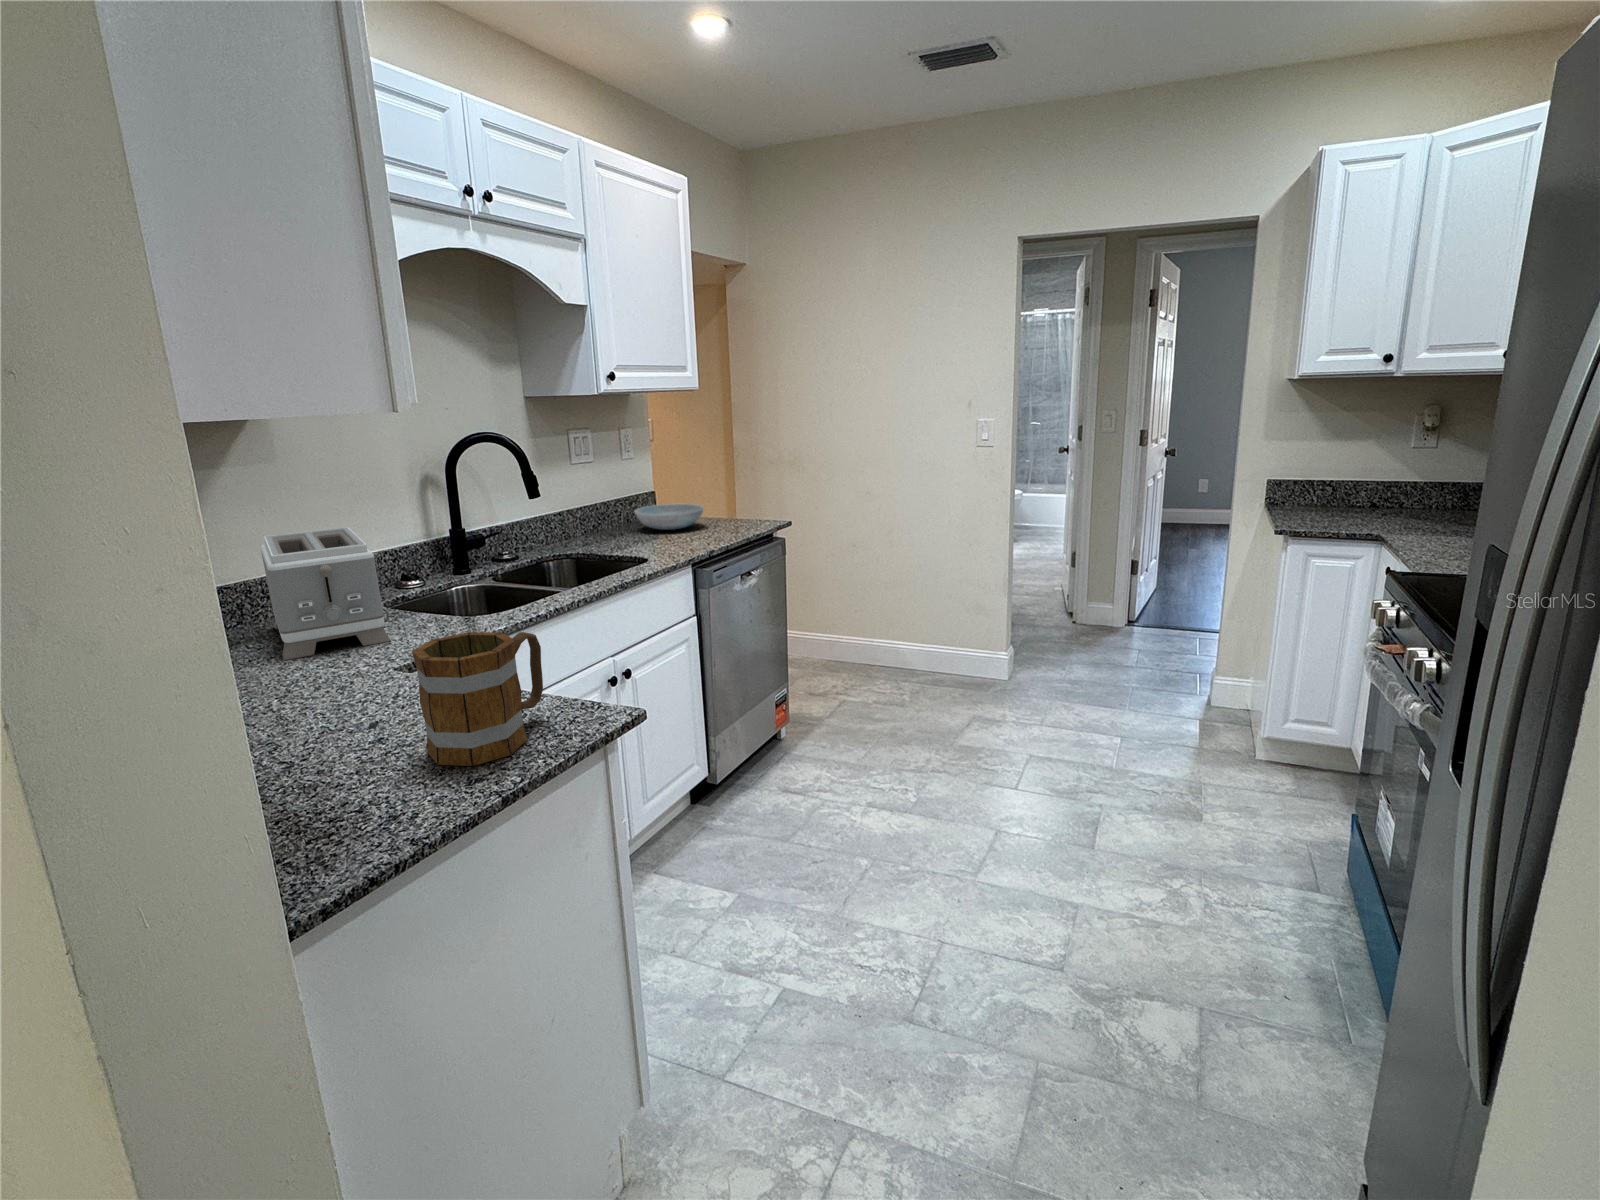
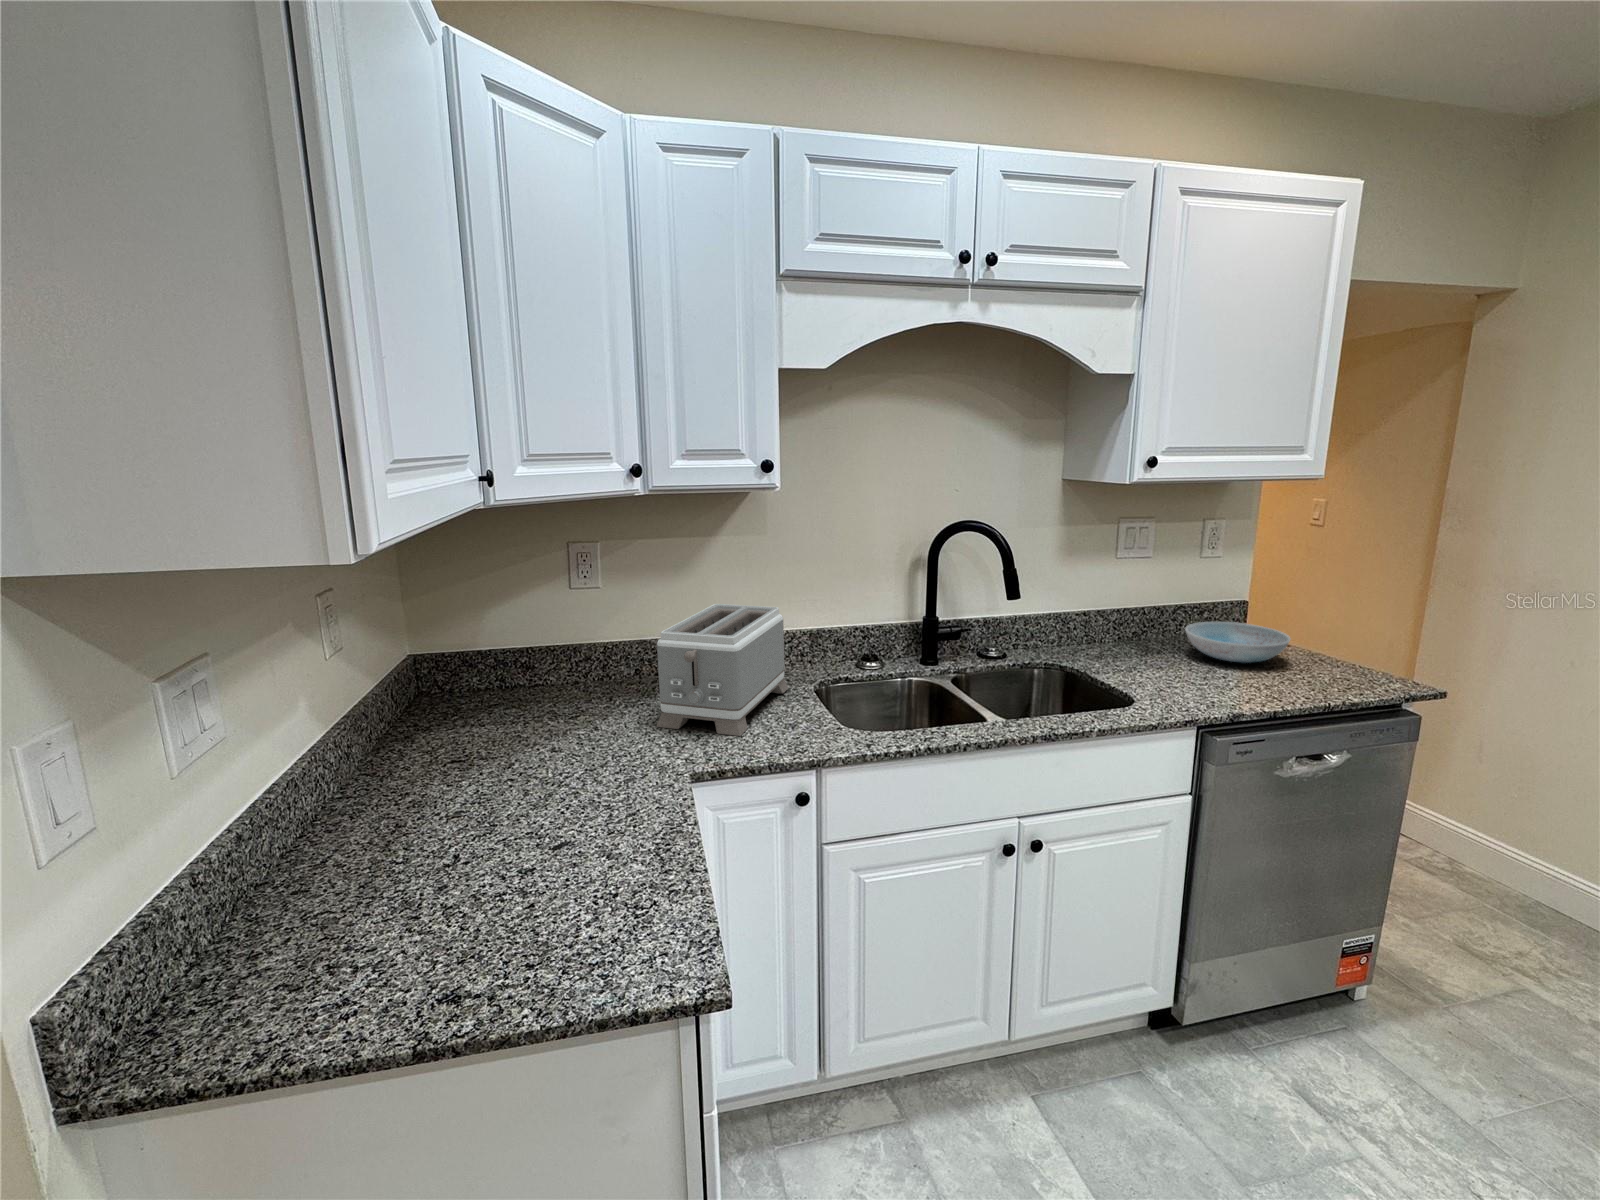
mug: present [412,632,543,766] -> none [458,801,634,980]

